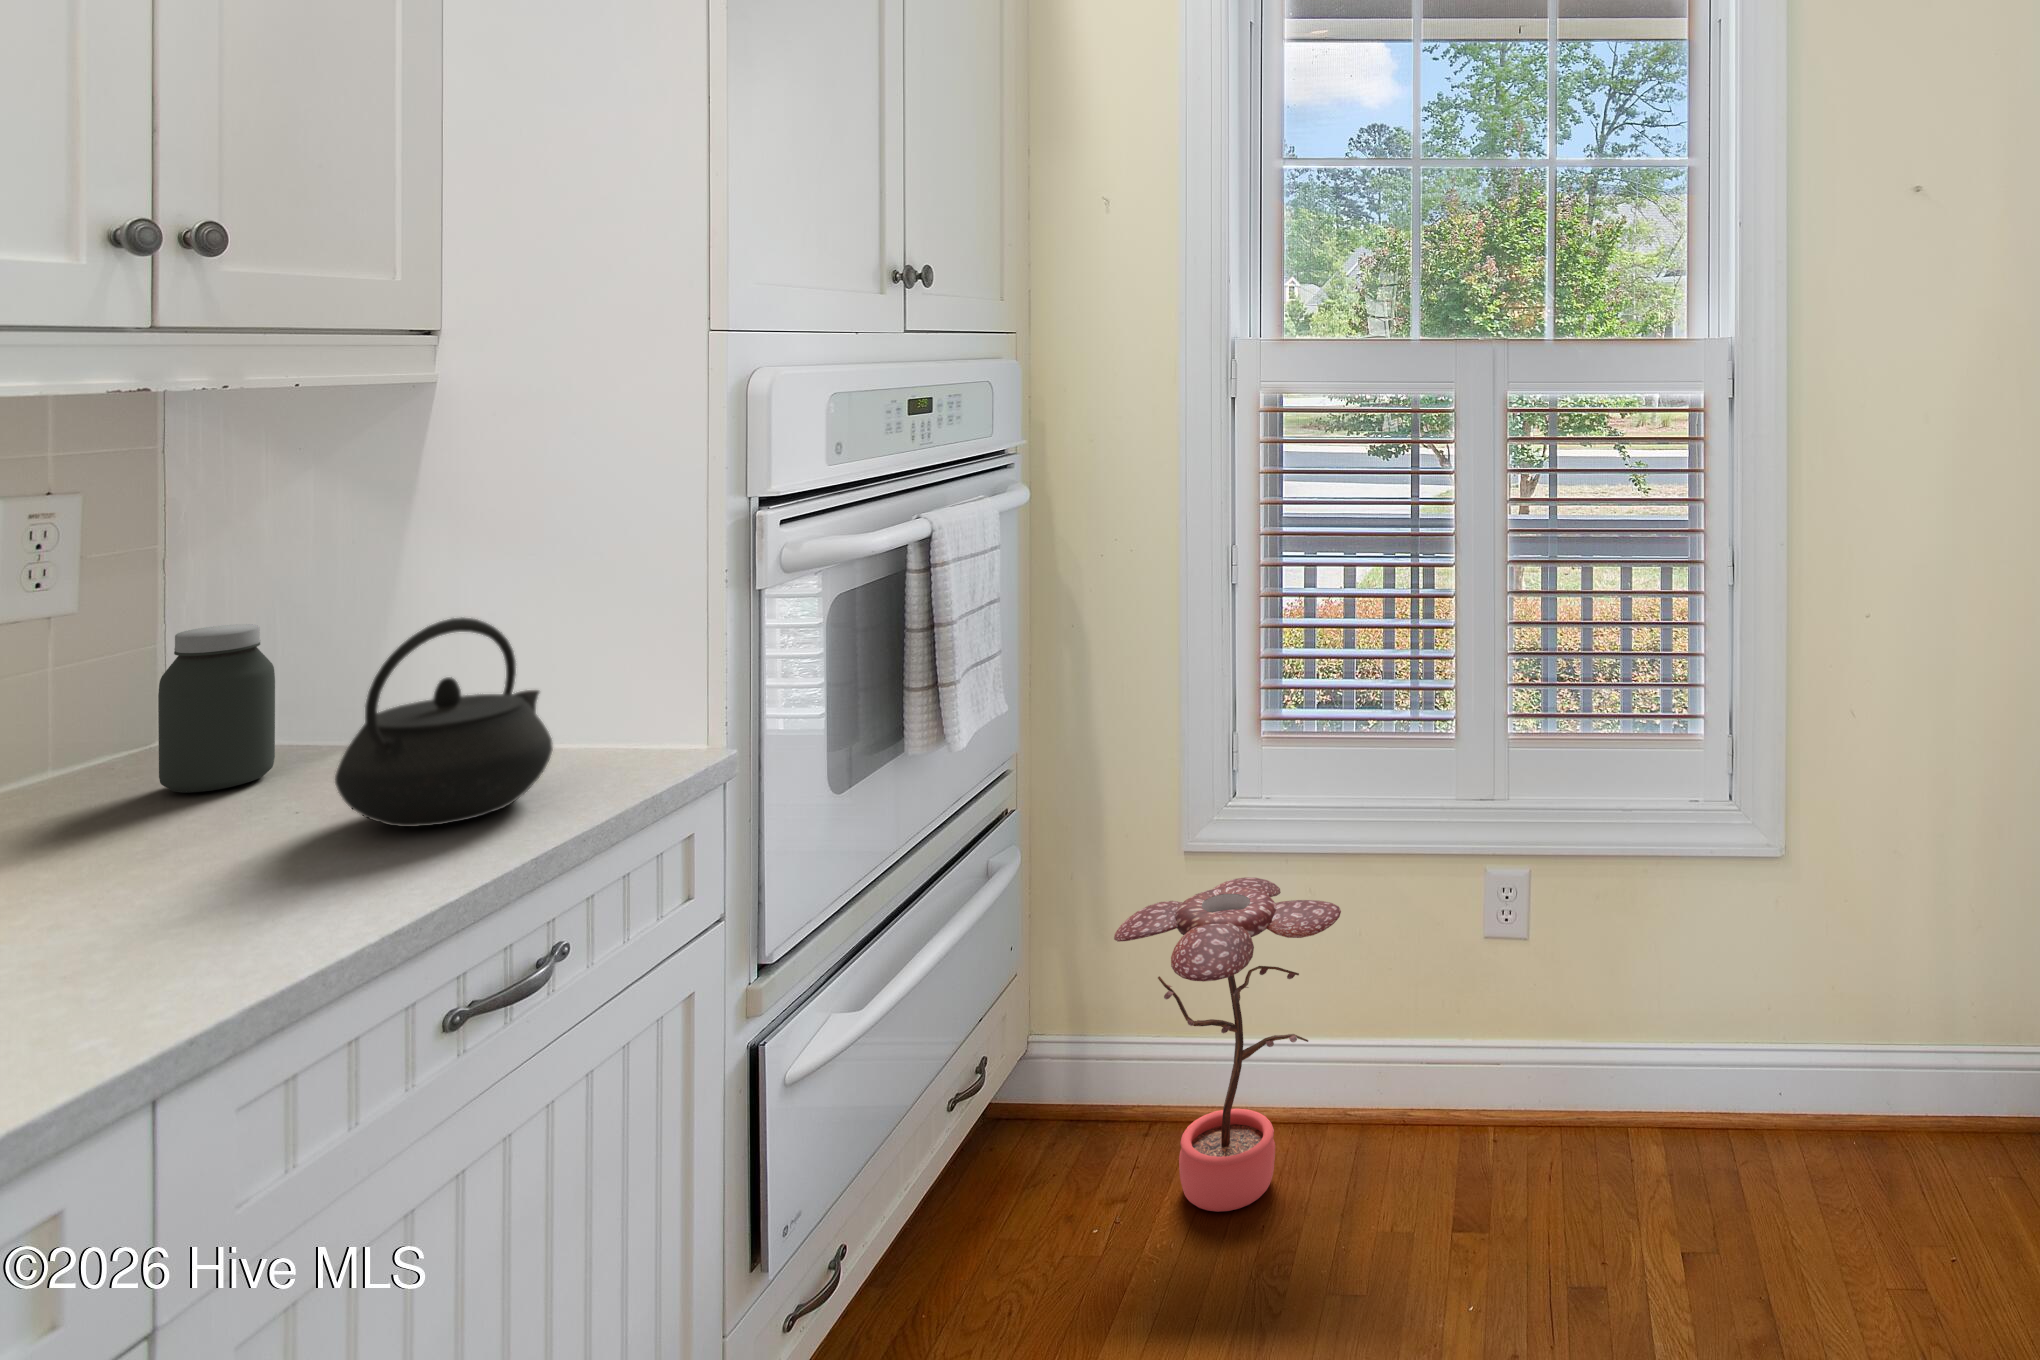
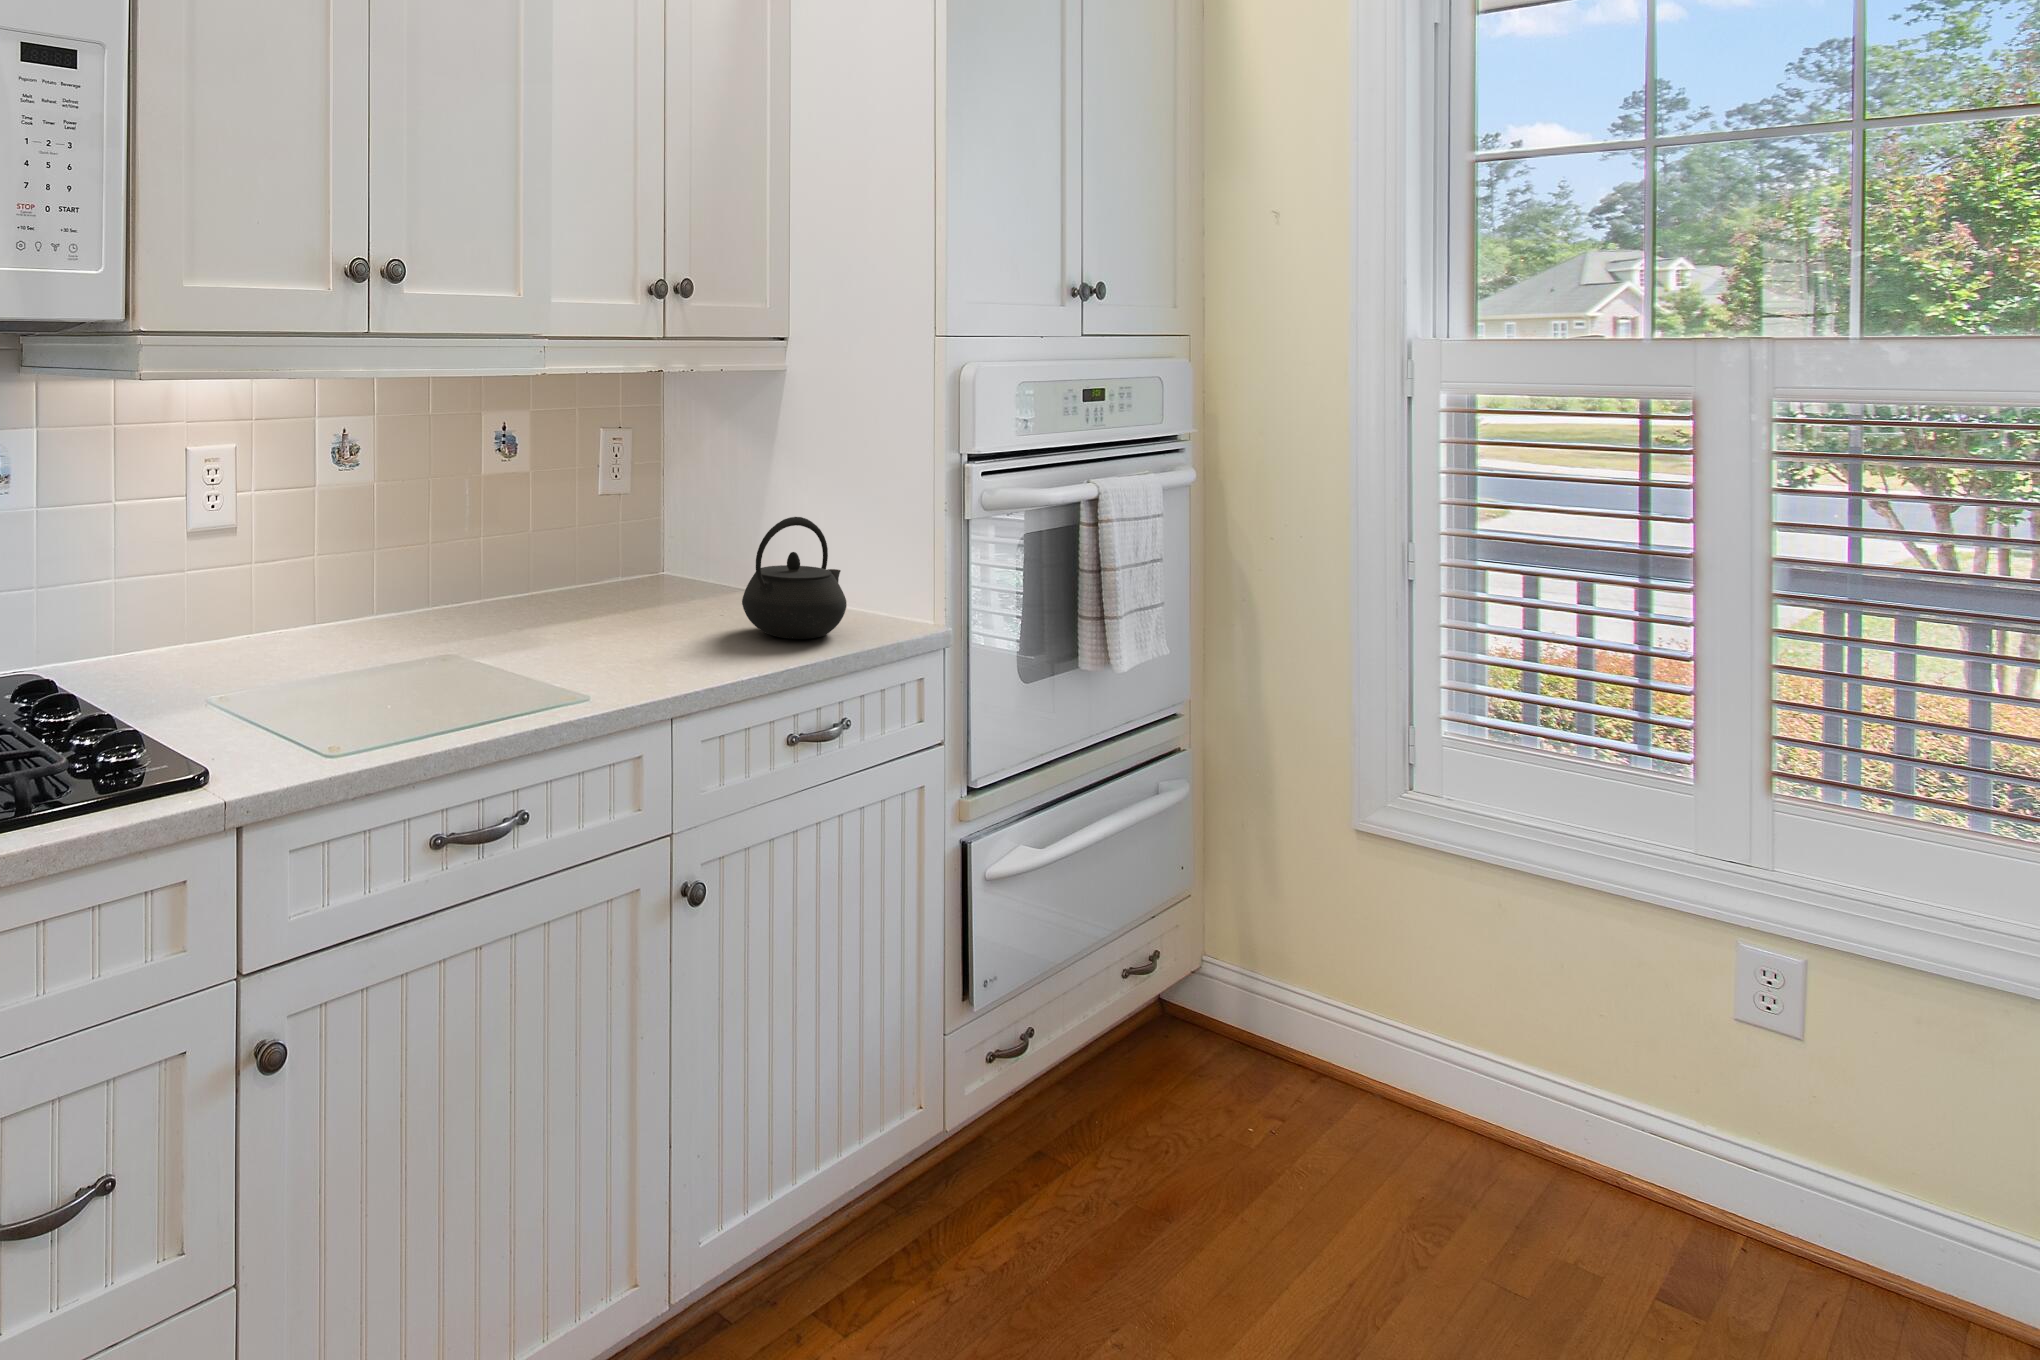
jar: present [158,624,275,793] -> none [666,510,714,602]
potted plant: present [1114,877,1341,1212] -> none [1272,861,1523,1171]

